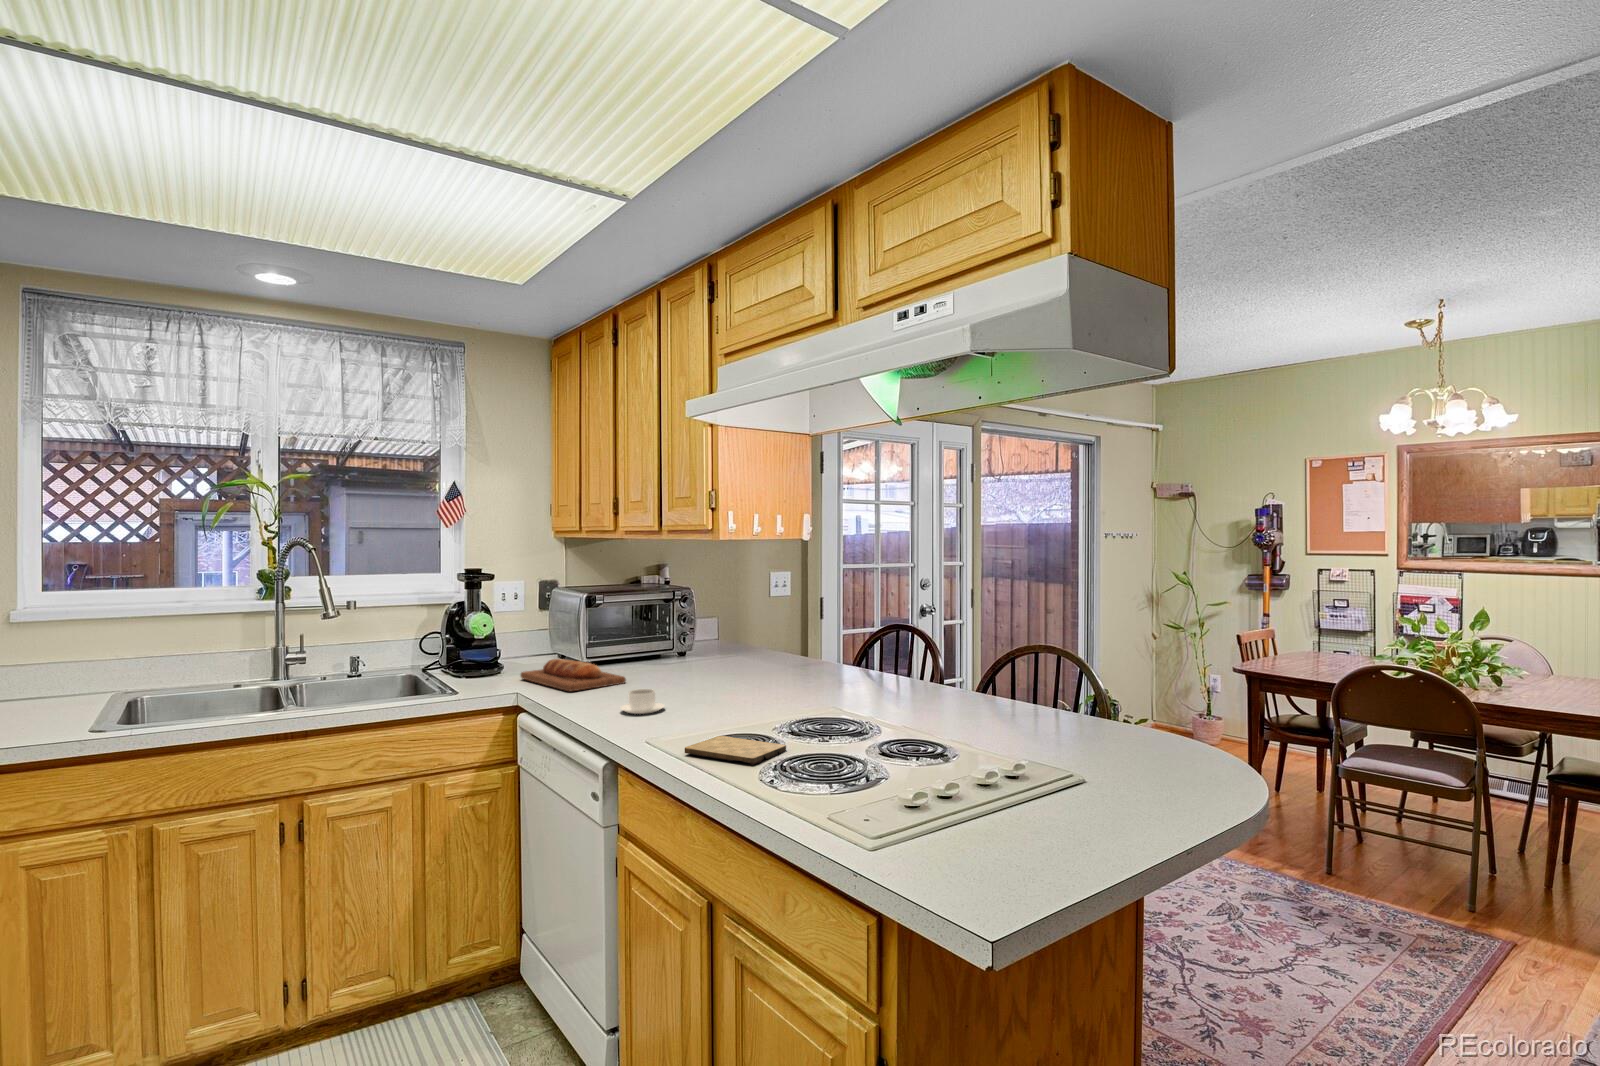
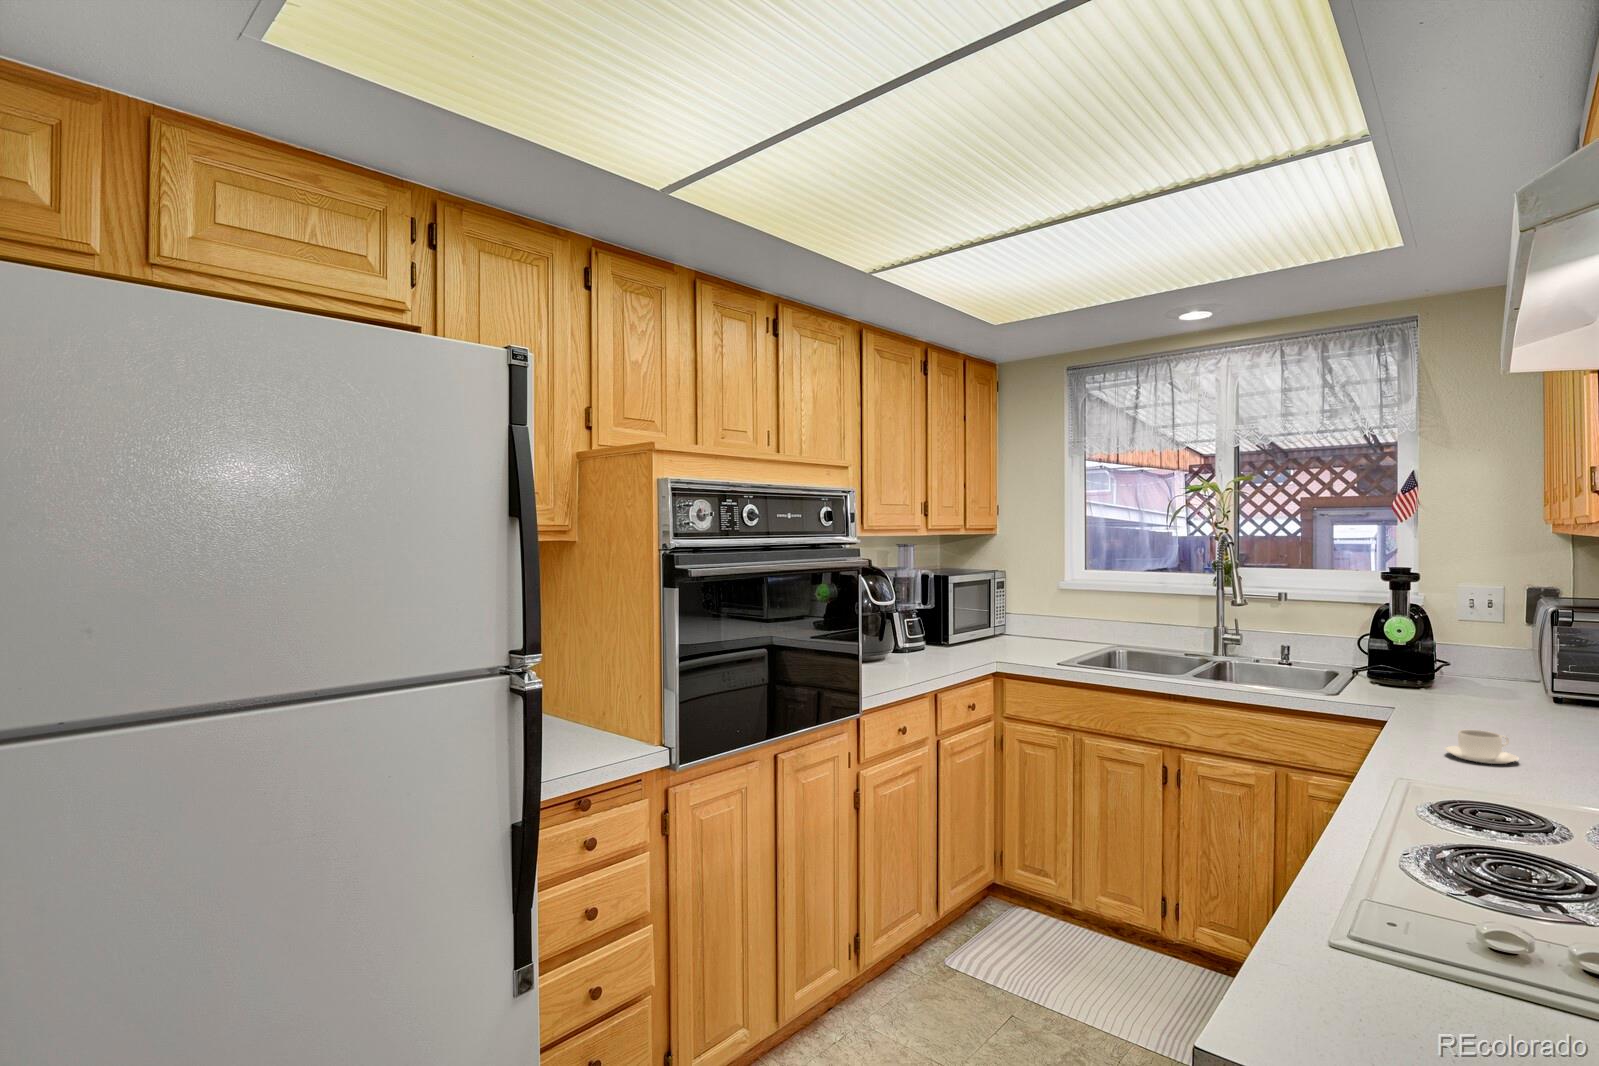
bread loaf: present [520,659,626,691] -> none [1433,682,1556,730]
cutting board: present [685,736,786,765] -> none [1392,796,1542,851]

